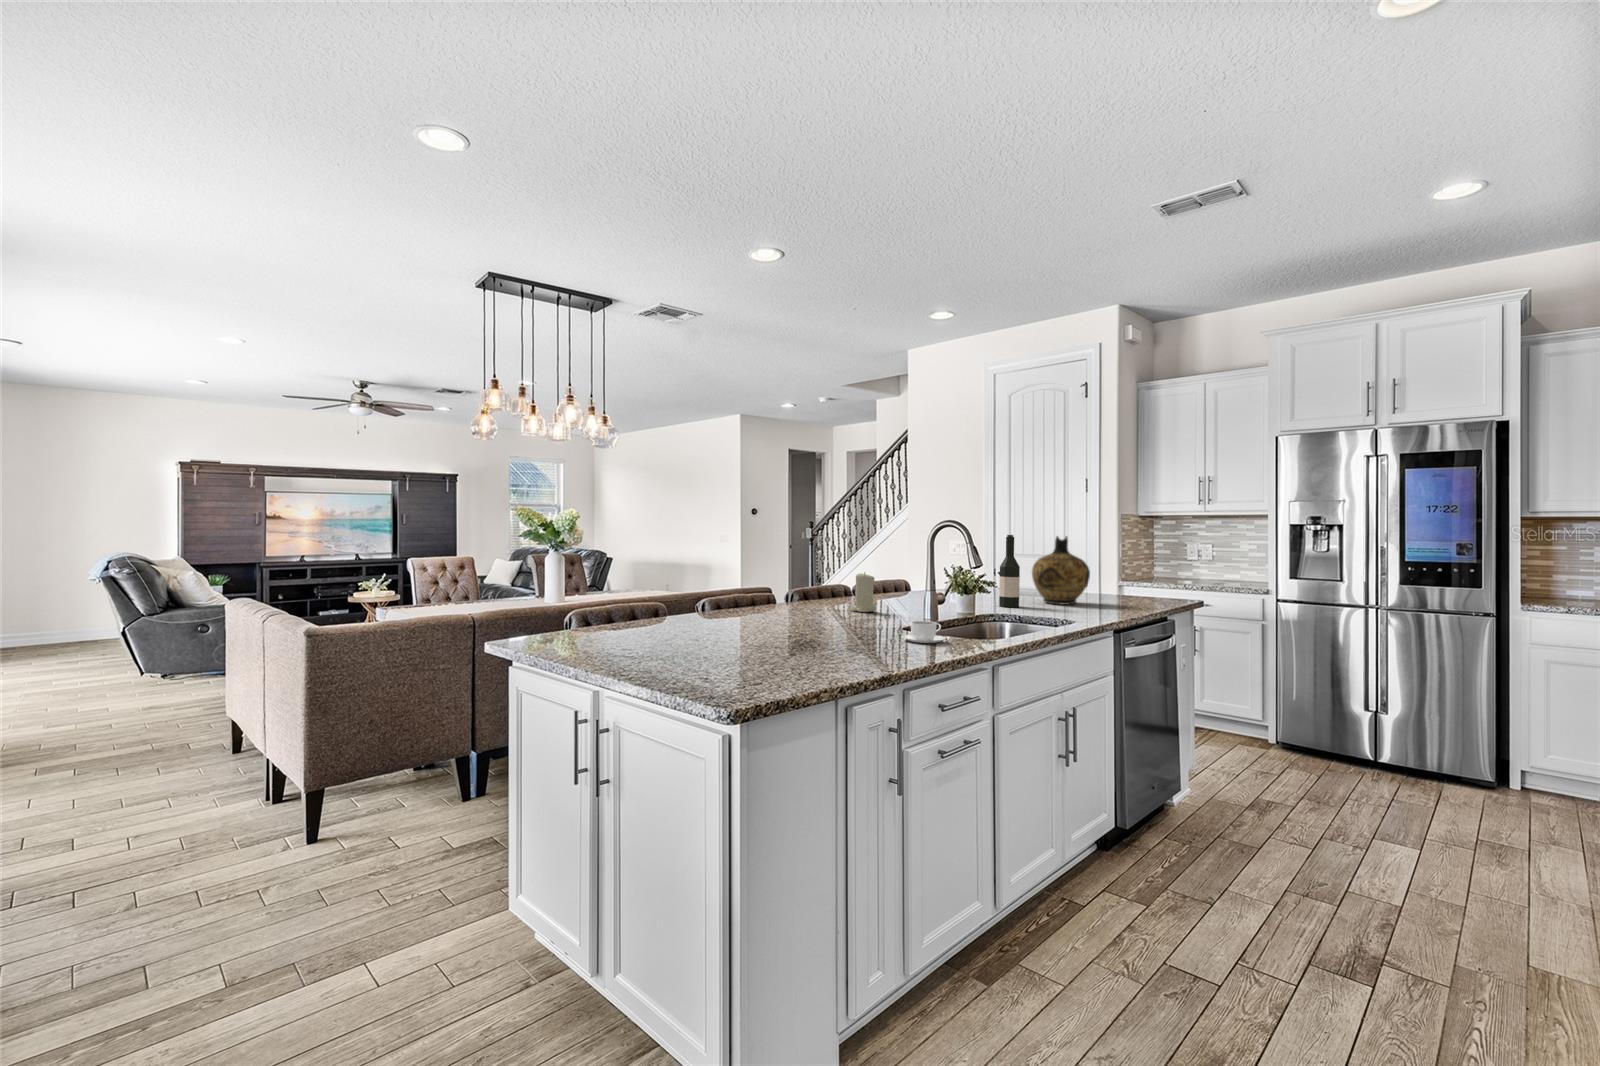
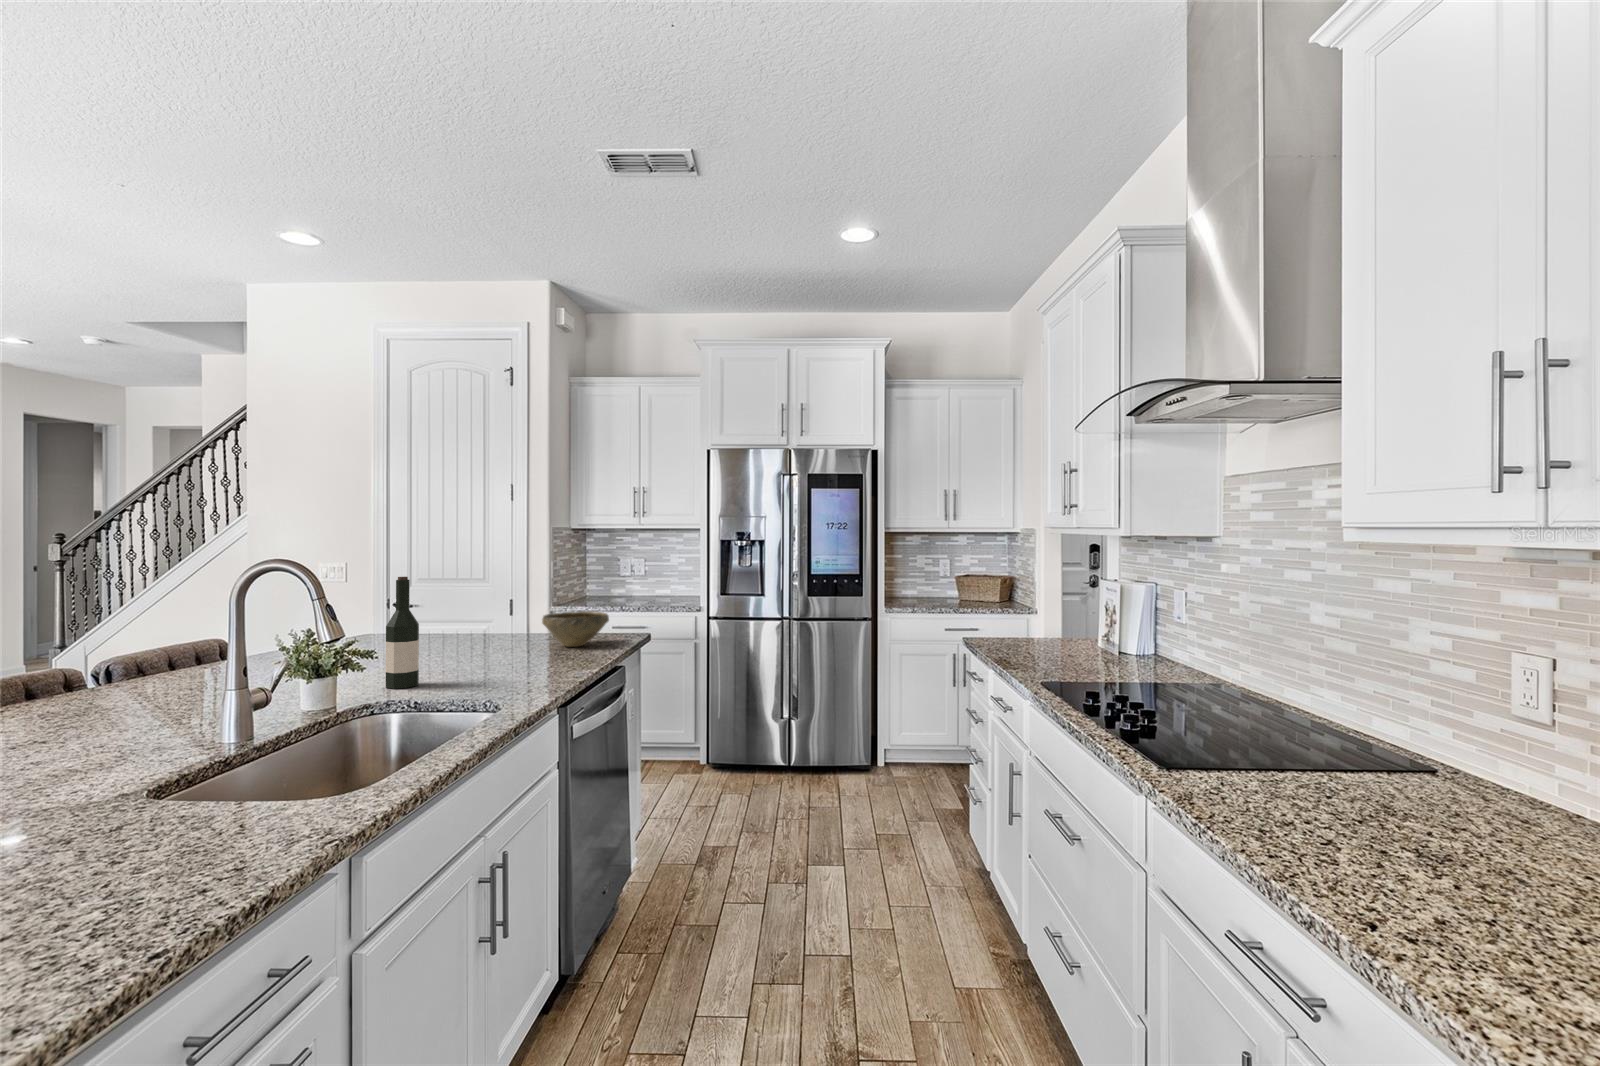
ceramic jug: present [1032,536,1090,605] -> none [438,572,521,669]
candle: present [852,572,876,612] -> none [50,673,118,757]
bowl: none [1108,574,1164,601] -> present [542,611,609,647]
coffee cup: present [903,621,945,643] -> none [138,804,253,865]

